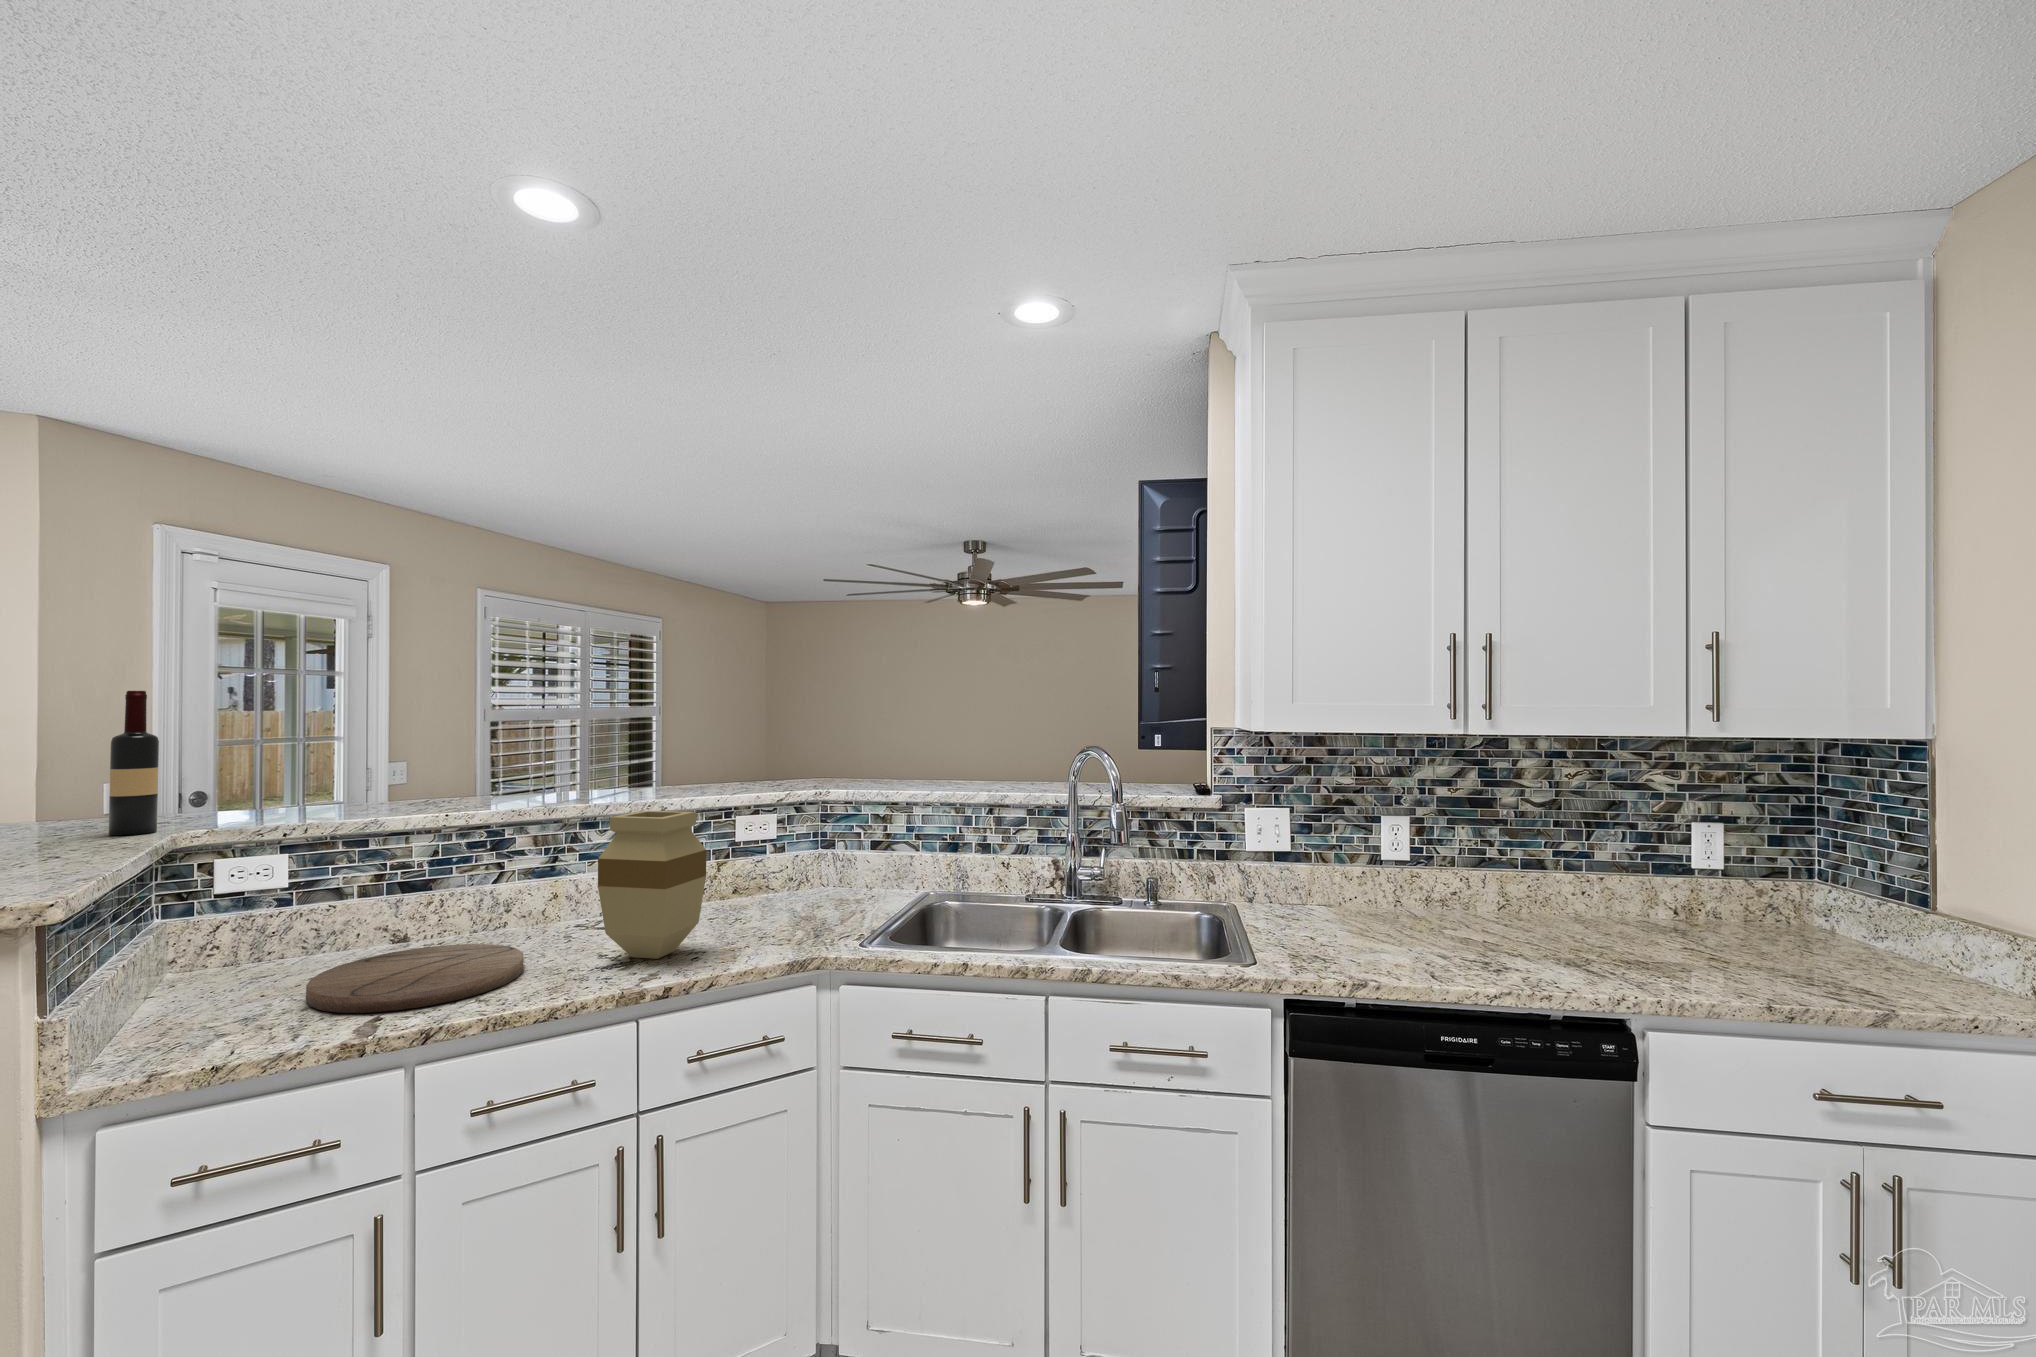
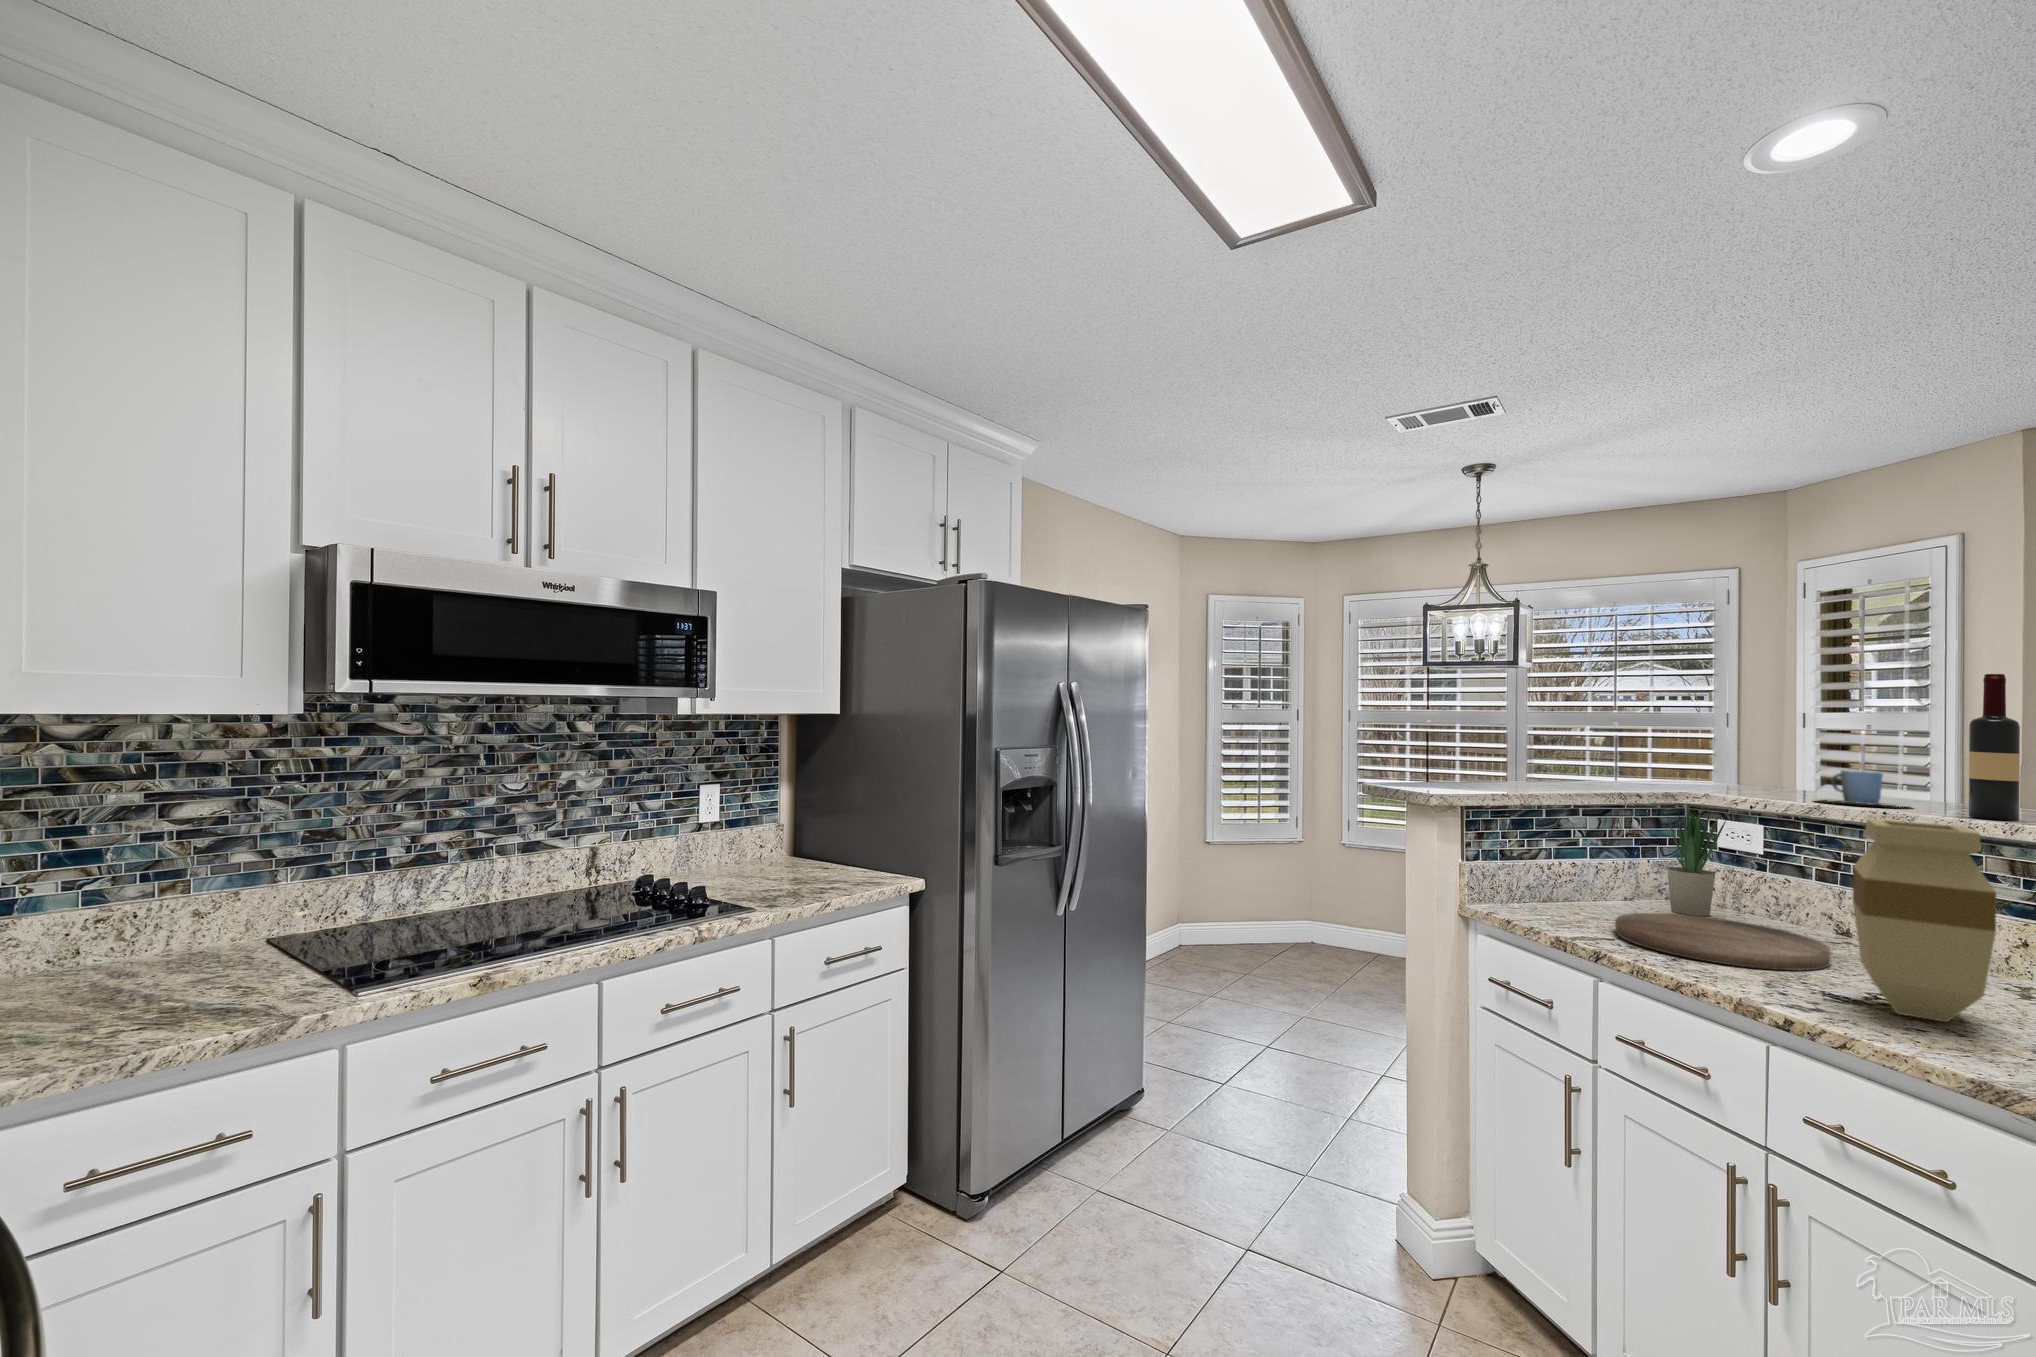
wine bottle: present [109,691,159,835] -> present [1969,674,2020,820]
cup: none [274,782,369,820] -> present [1822,770,1910,807]
potted plant: none [210,837,285,984] -> present [1667,796,1726,916]

